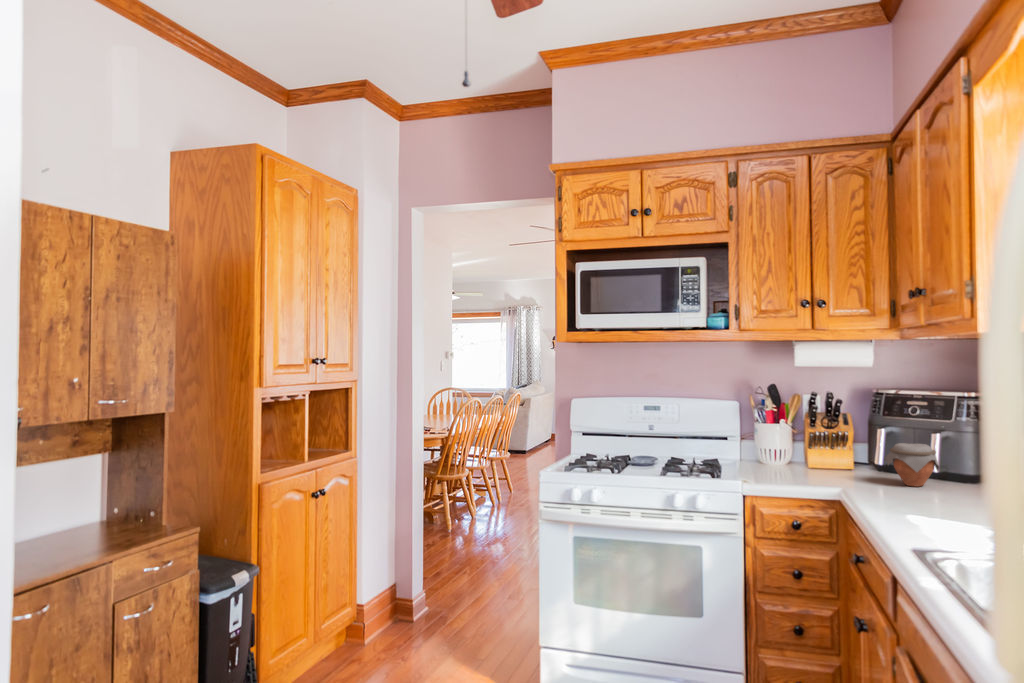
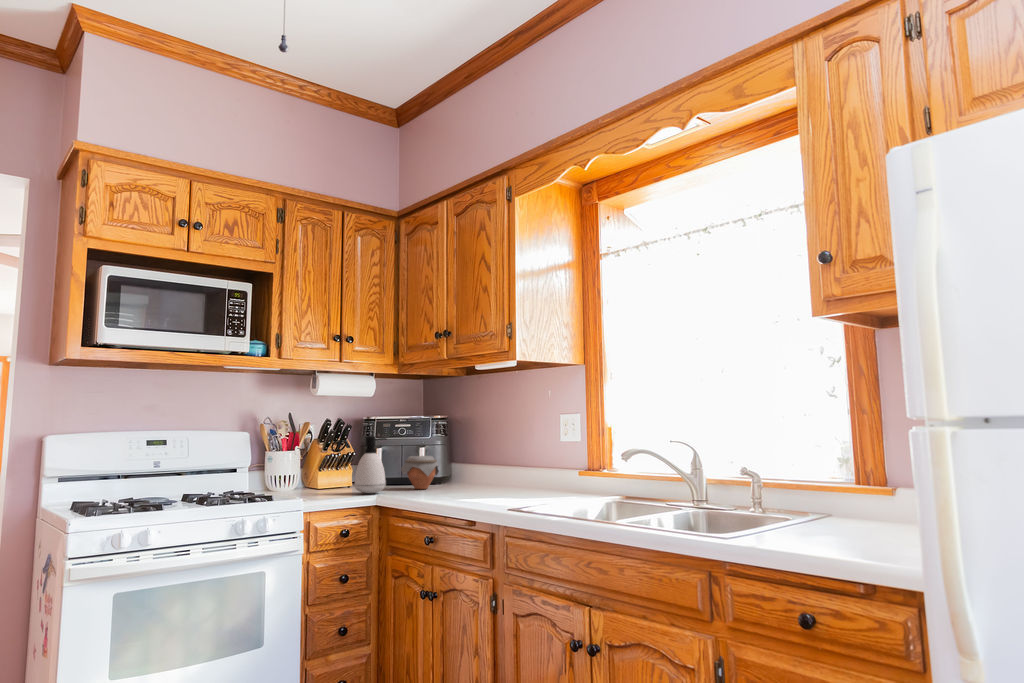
soap dispenser: none [814,418,853,484] -> present [355,436,386,493]

